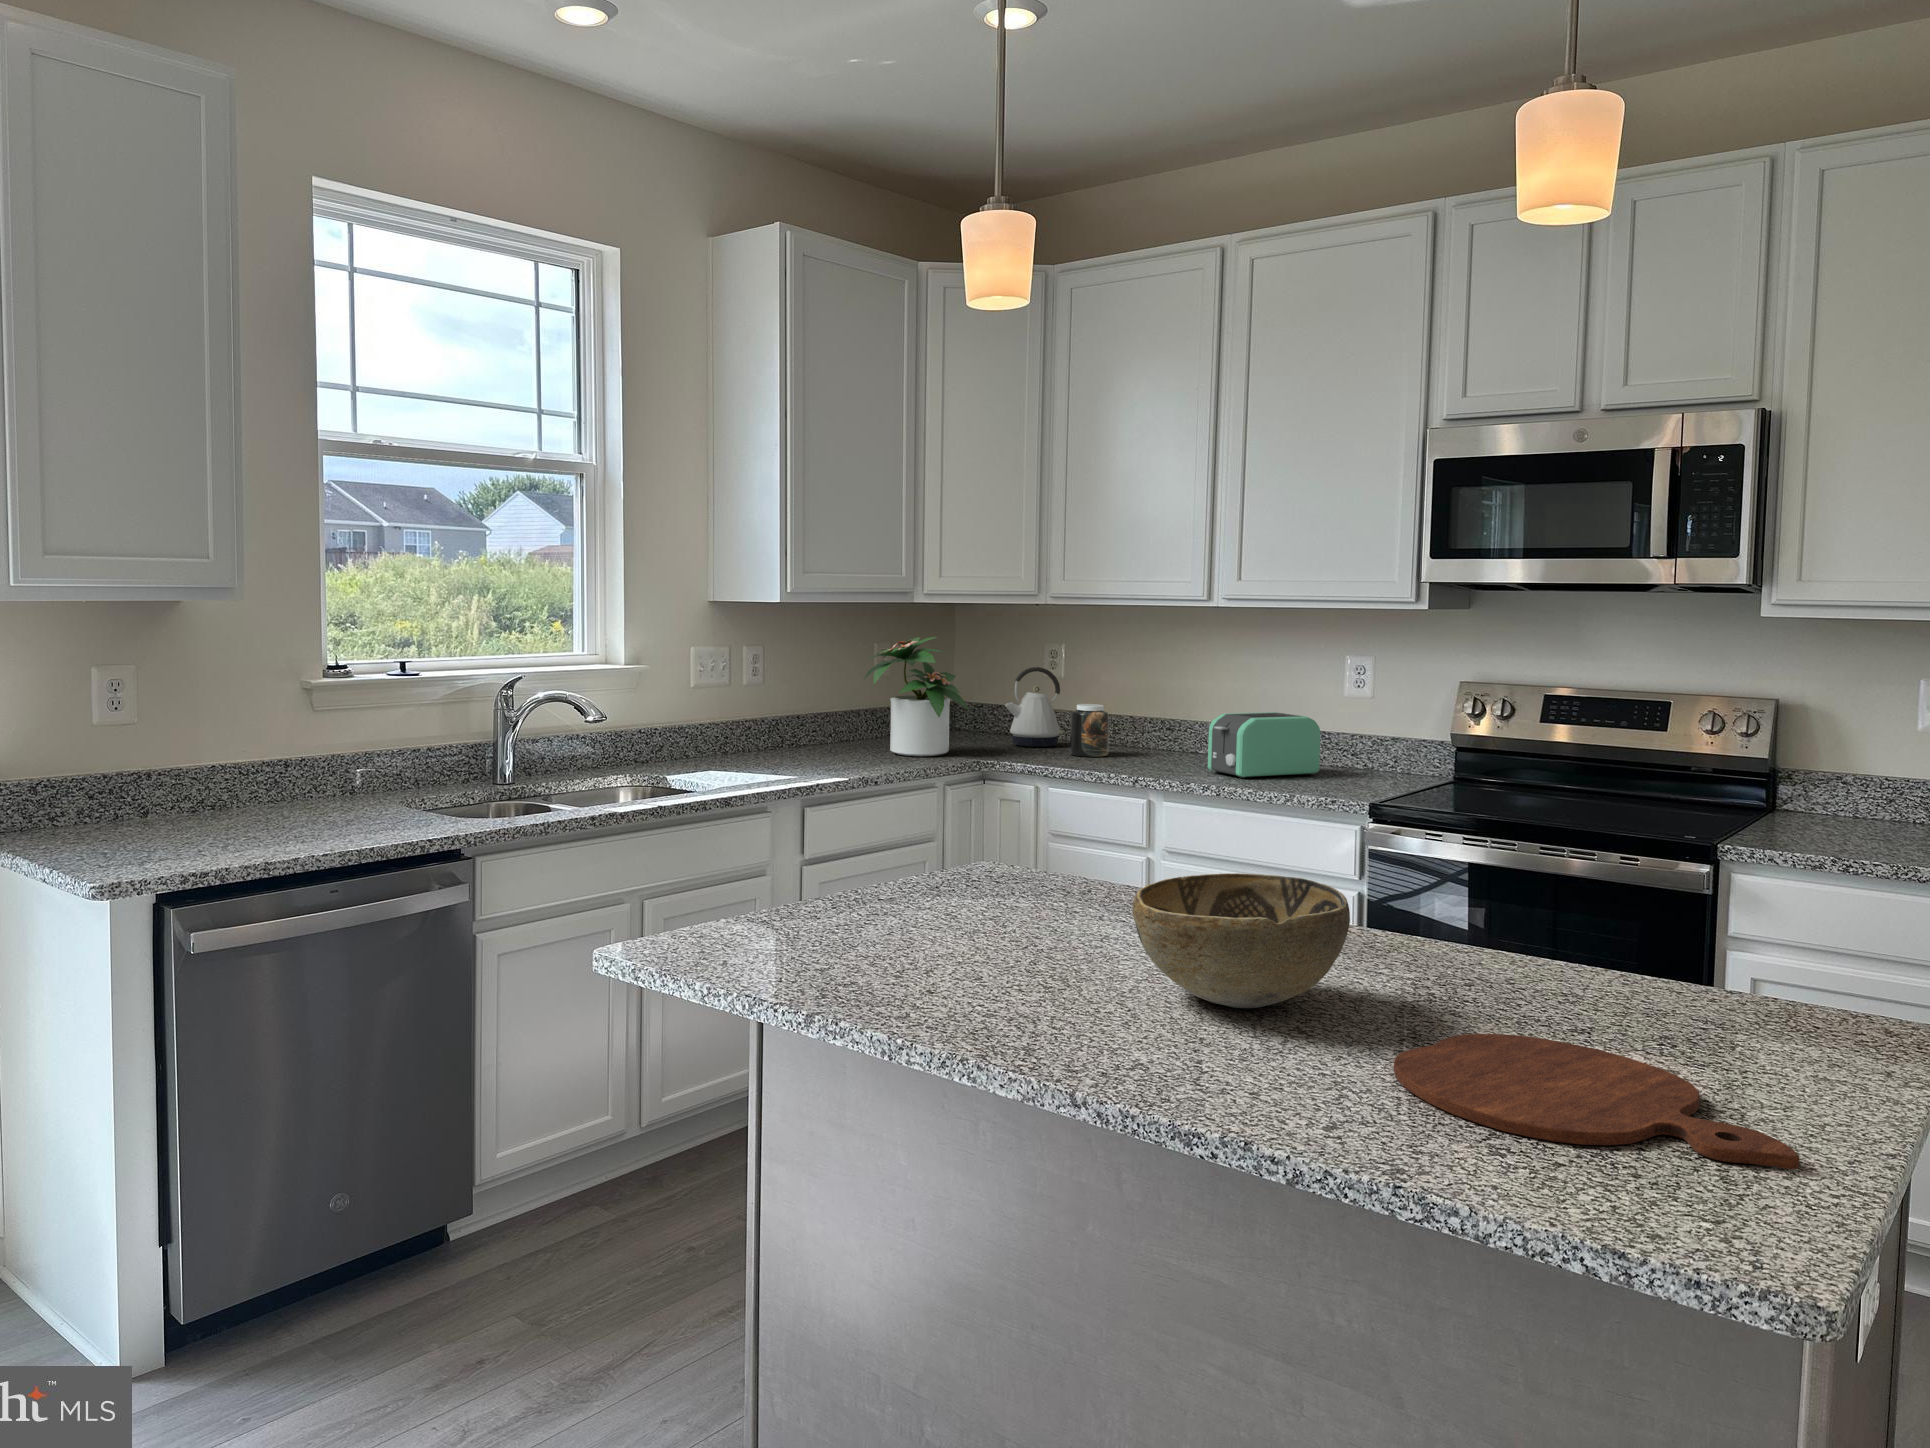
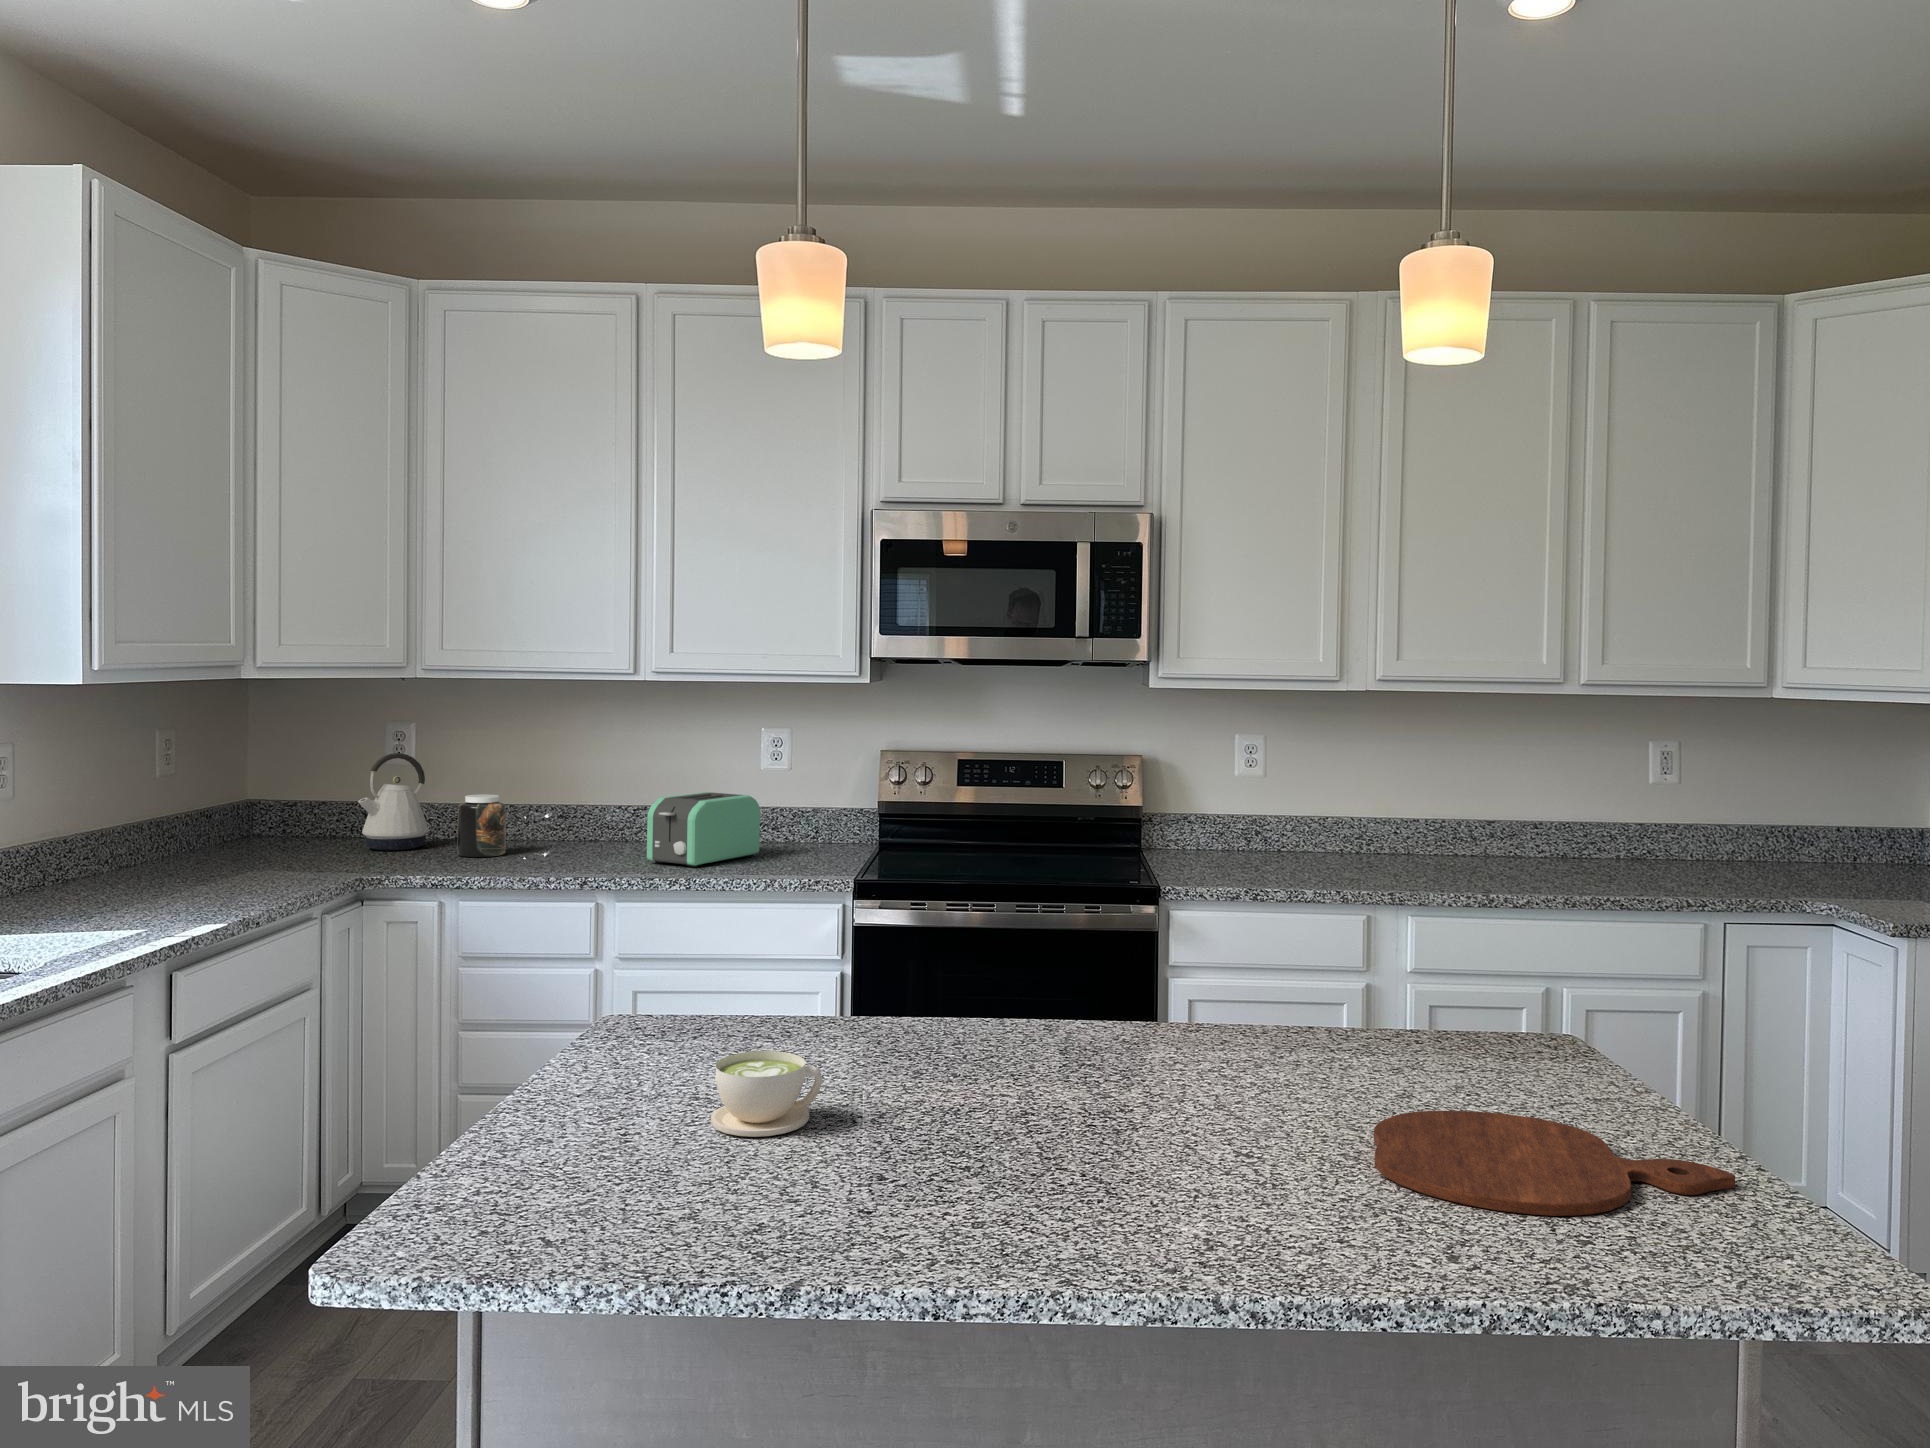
potted plant: present [864,637,970,756] -> none [171,722,334,878]
decorative bowl: present [1132,873,1350,1008] -> none [1024,988,1254,1143]
coffee cup: none [926,883,1011,945] -> present [711,1051,822,1137]

